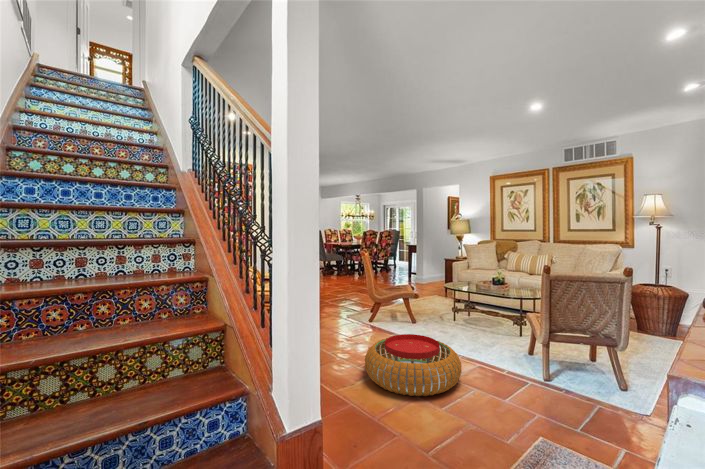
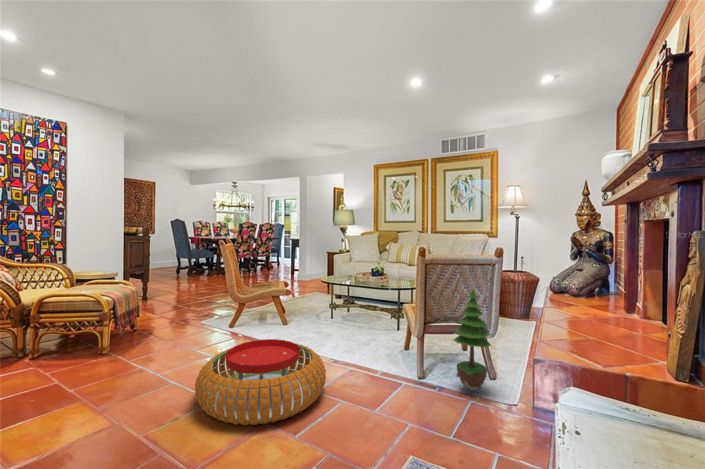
potted tree: none [578,304,620,396] -> present [453,290,491,391]

